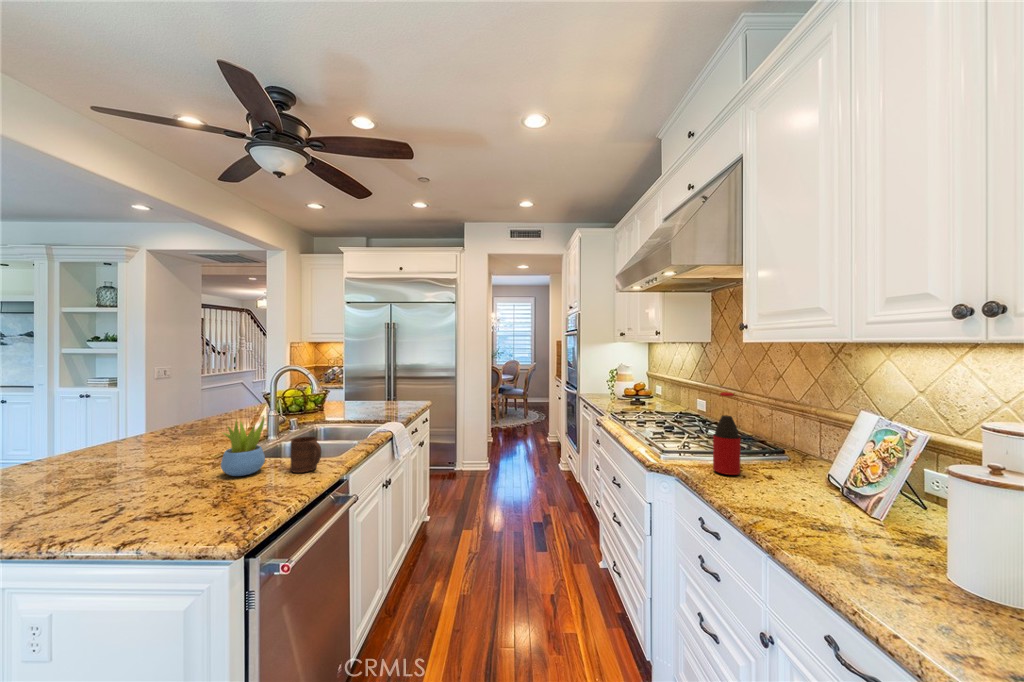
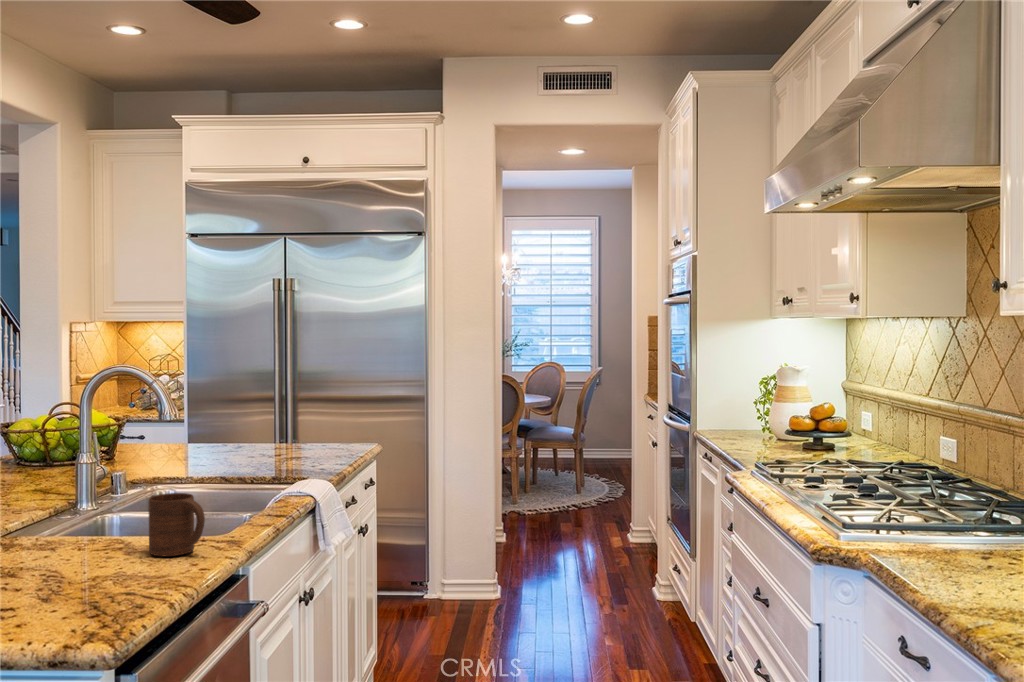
bottle: present [713,392,741,475] -> none [931,409,981,563]
succulent plant: present [221,417,265,476] -> none [28,452,103,560]

